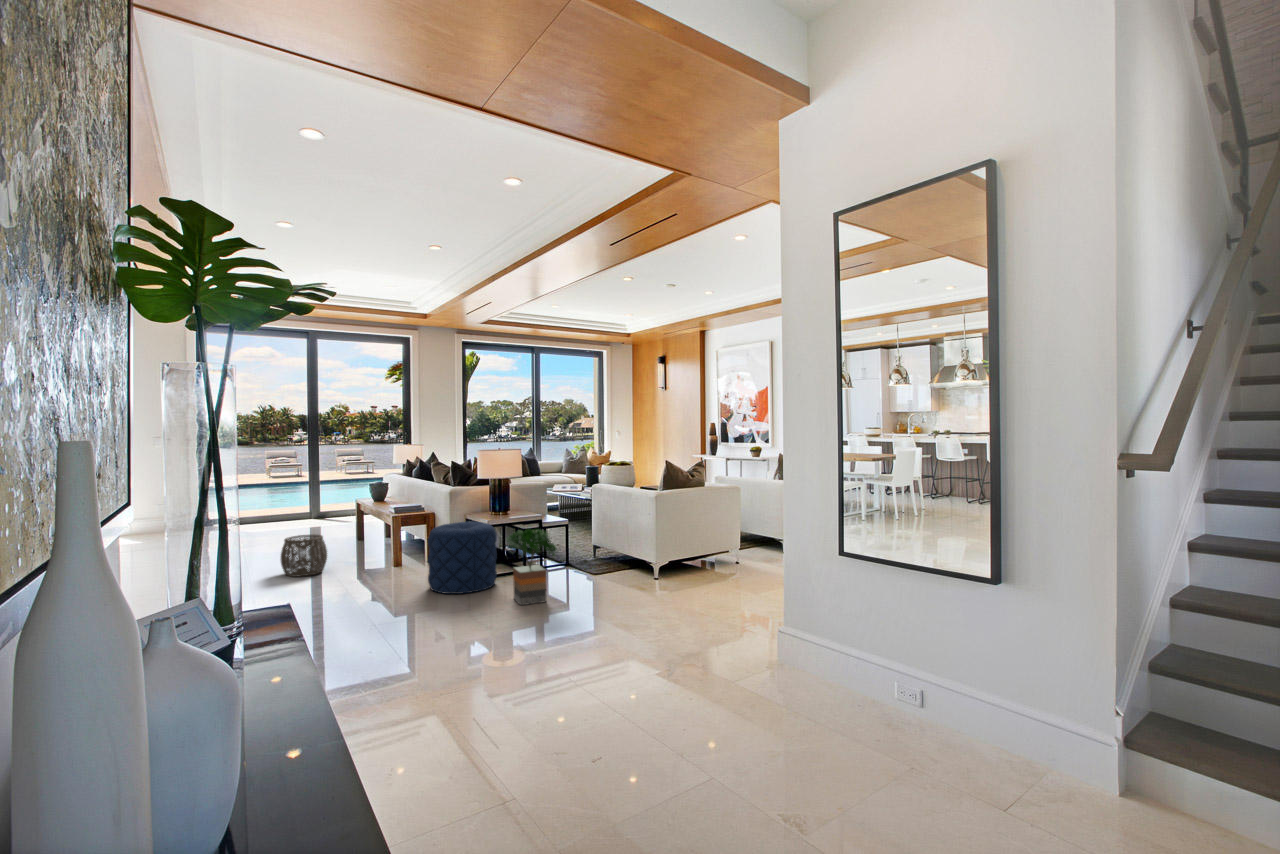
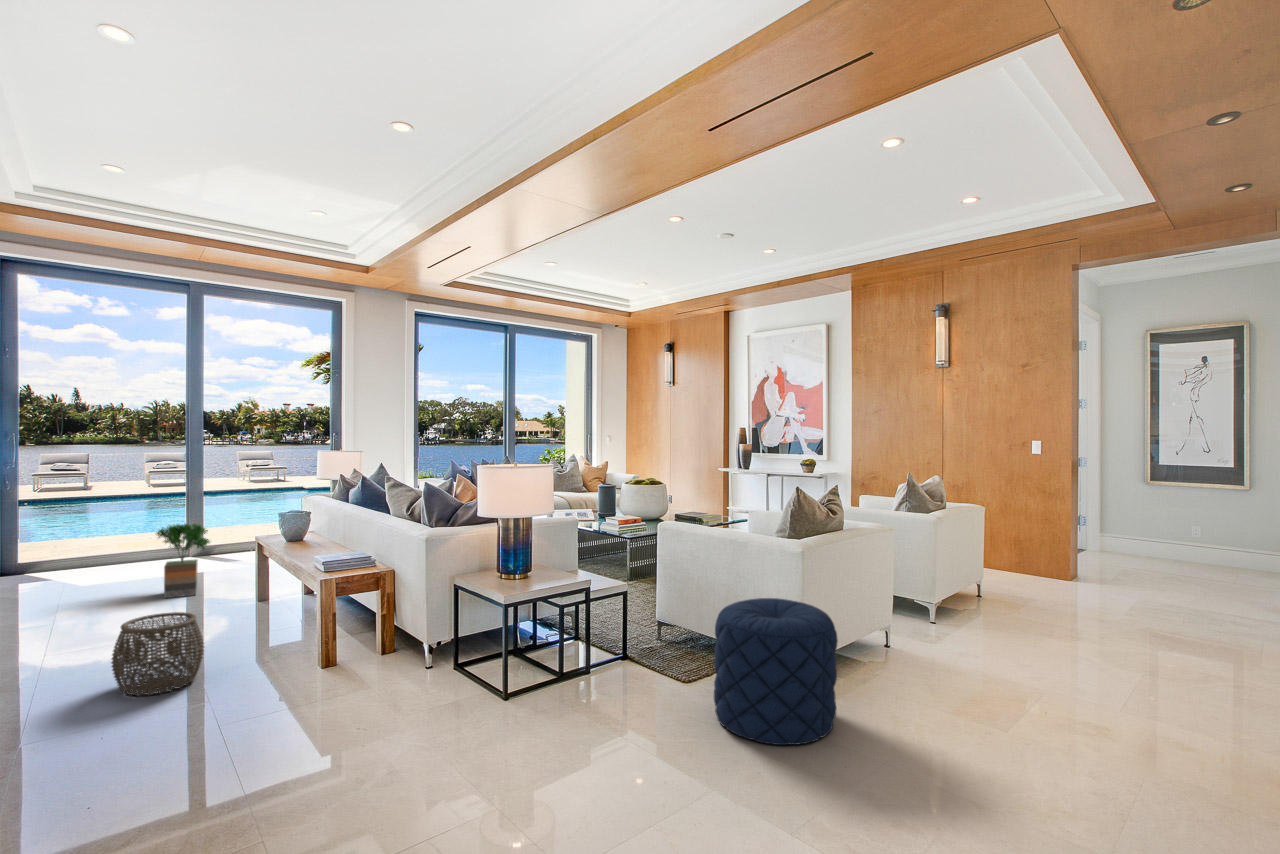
pouf: present [428,521,497,594] -> present [714,598,838,745]
potted tree: present [507,529,557,605] -> present [157,523,210,598]

